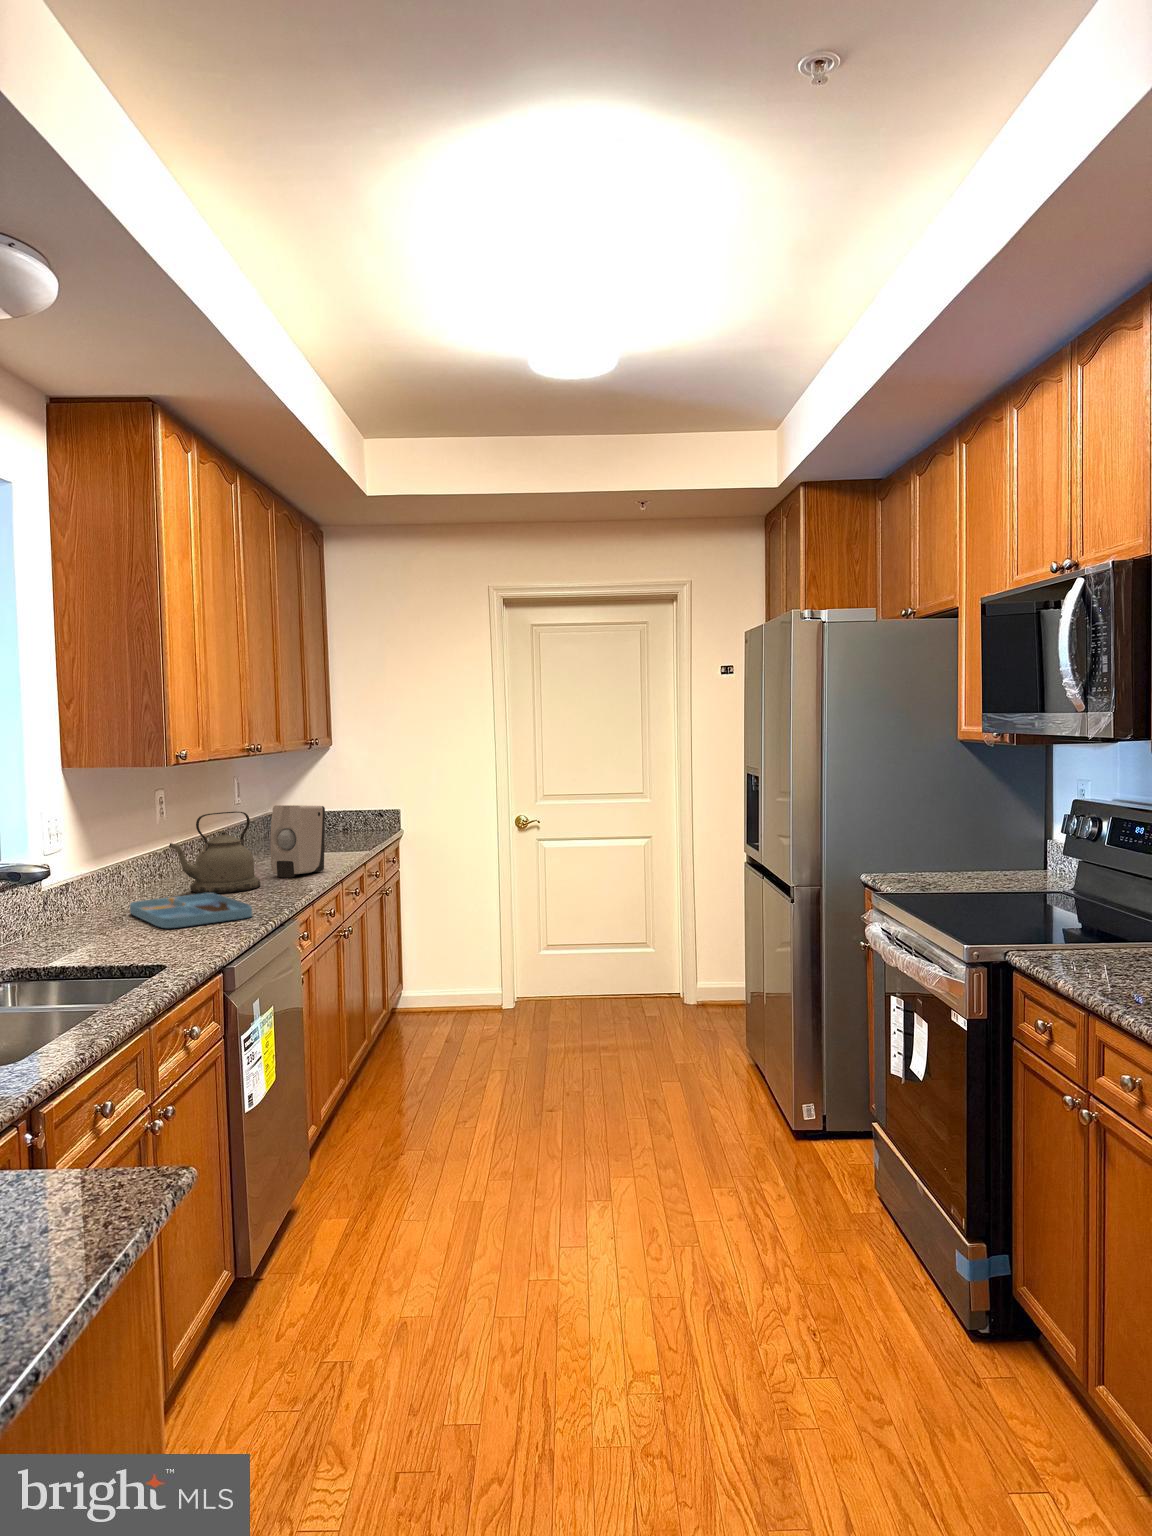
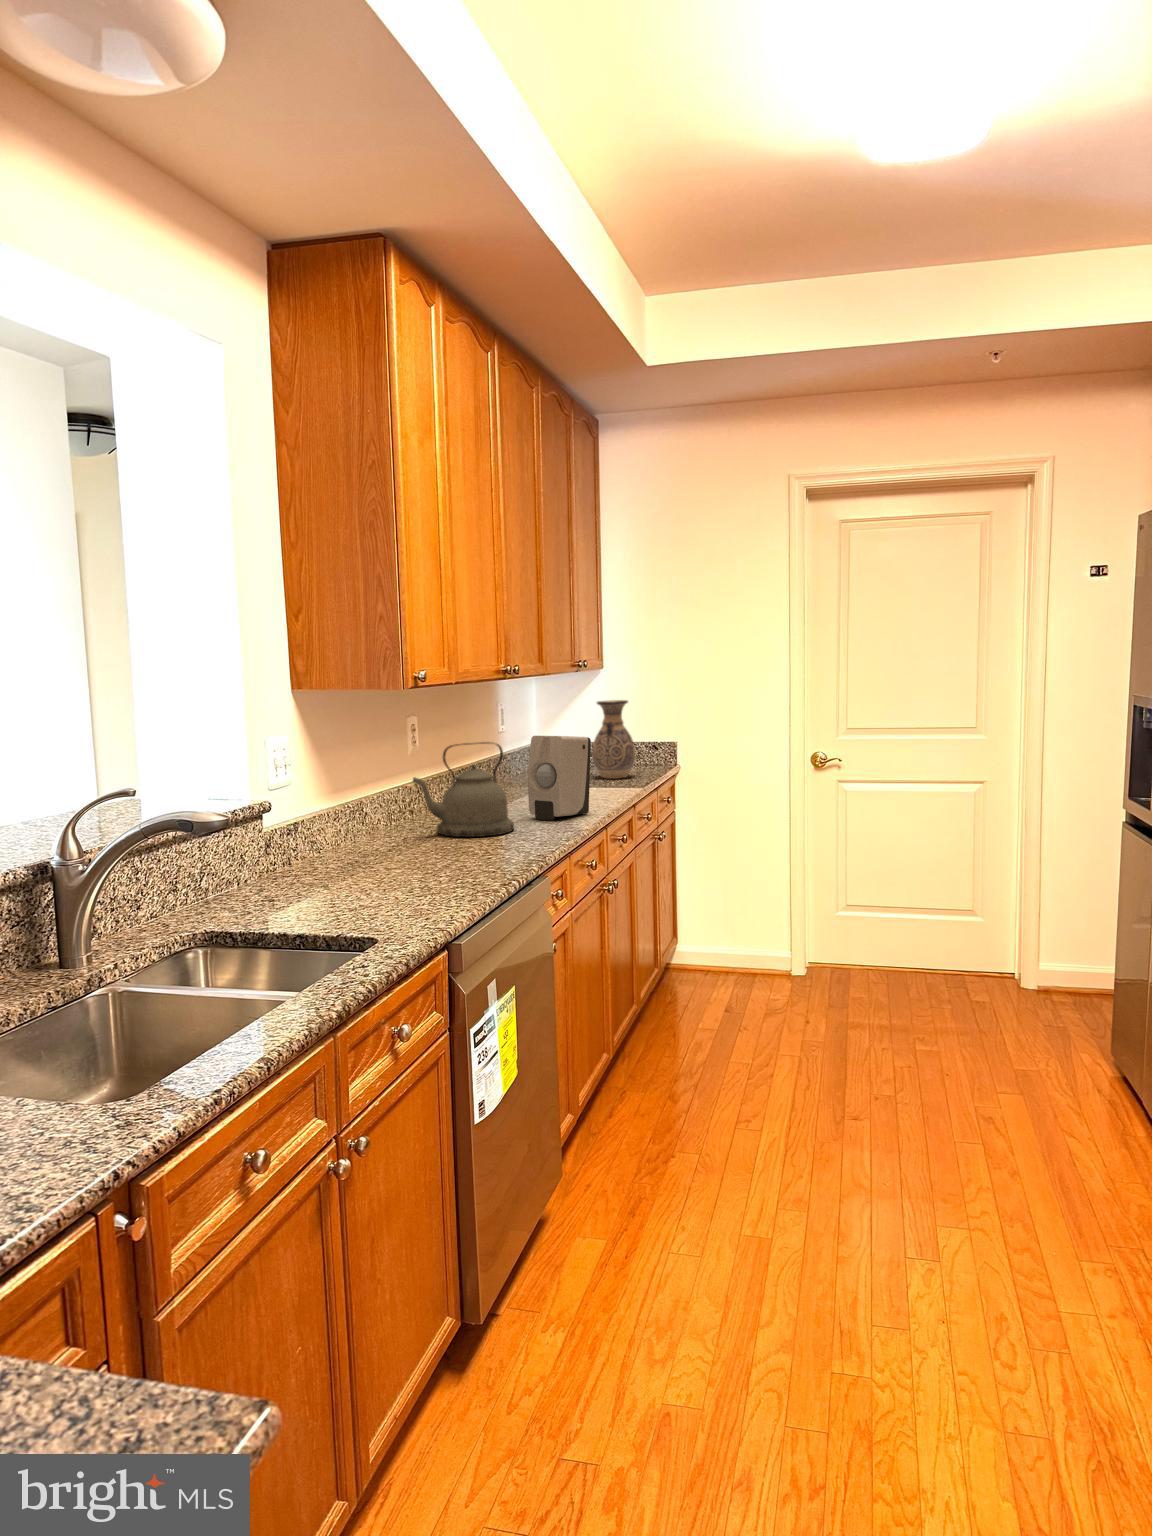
vase: none [322,774,361,844] -> present [592,700,636,779]
tray: present [130,893,252,928] -> none [362,838,496,883]

